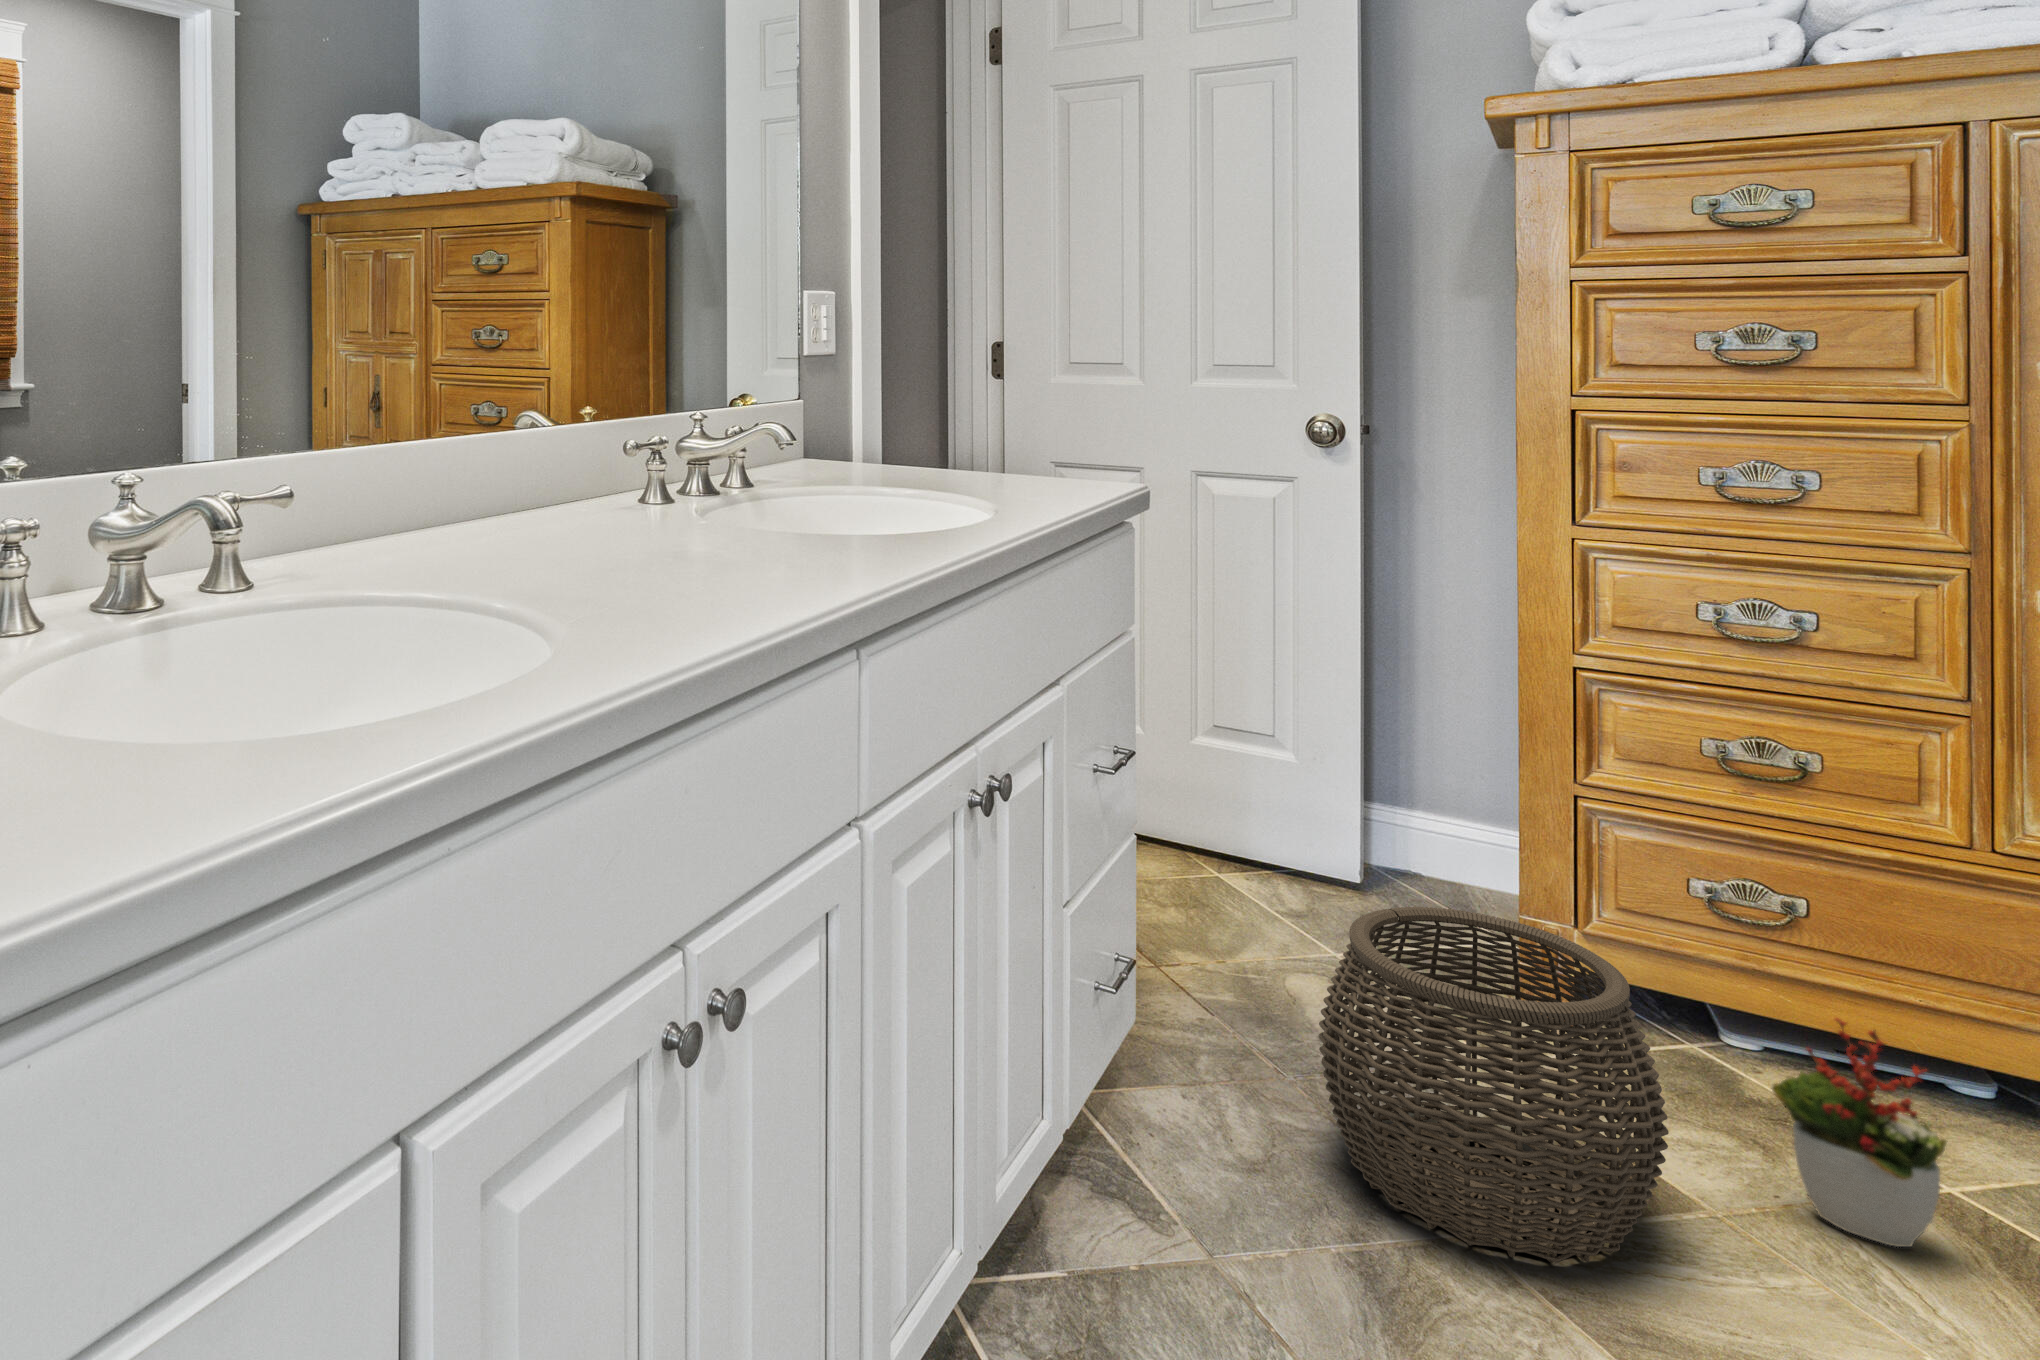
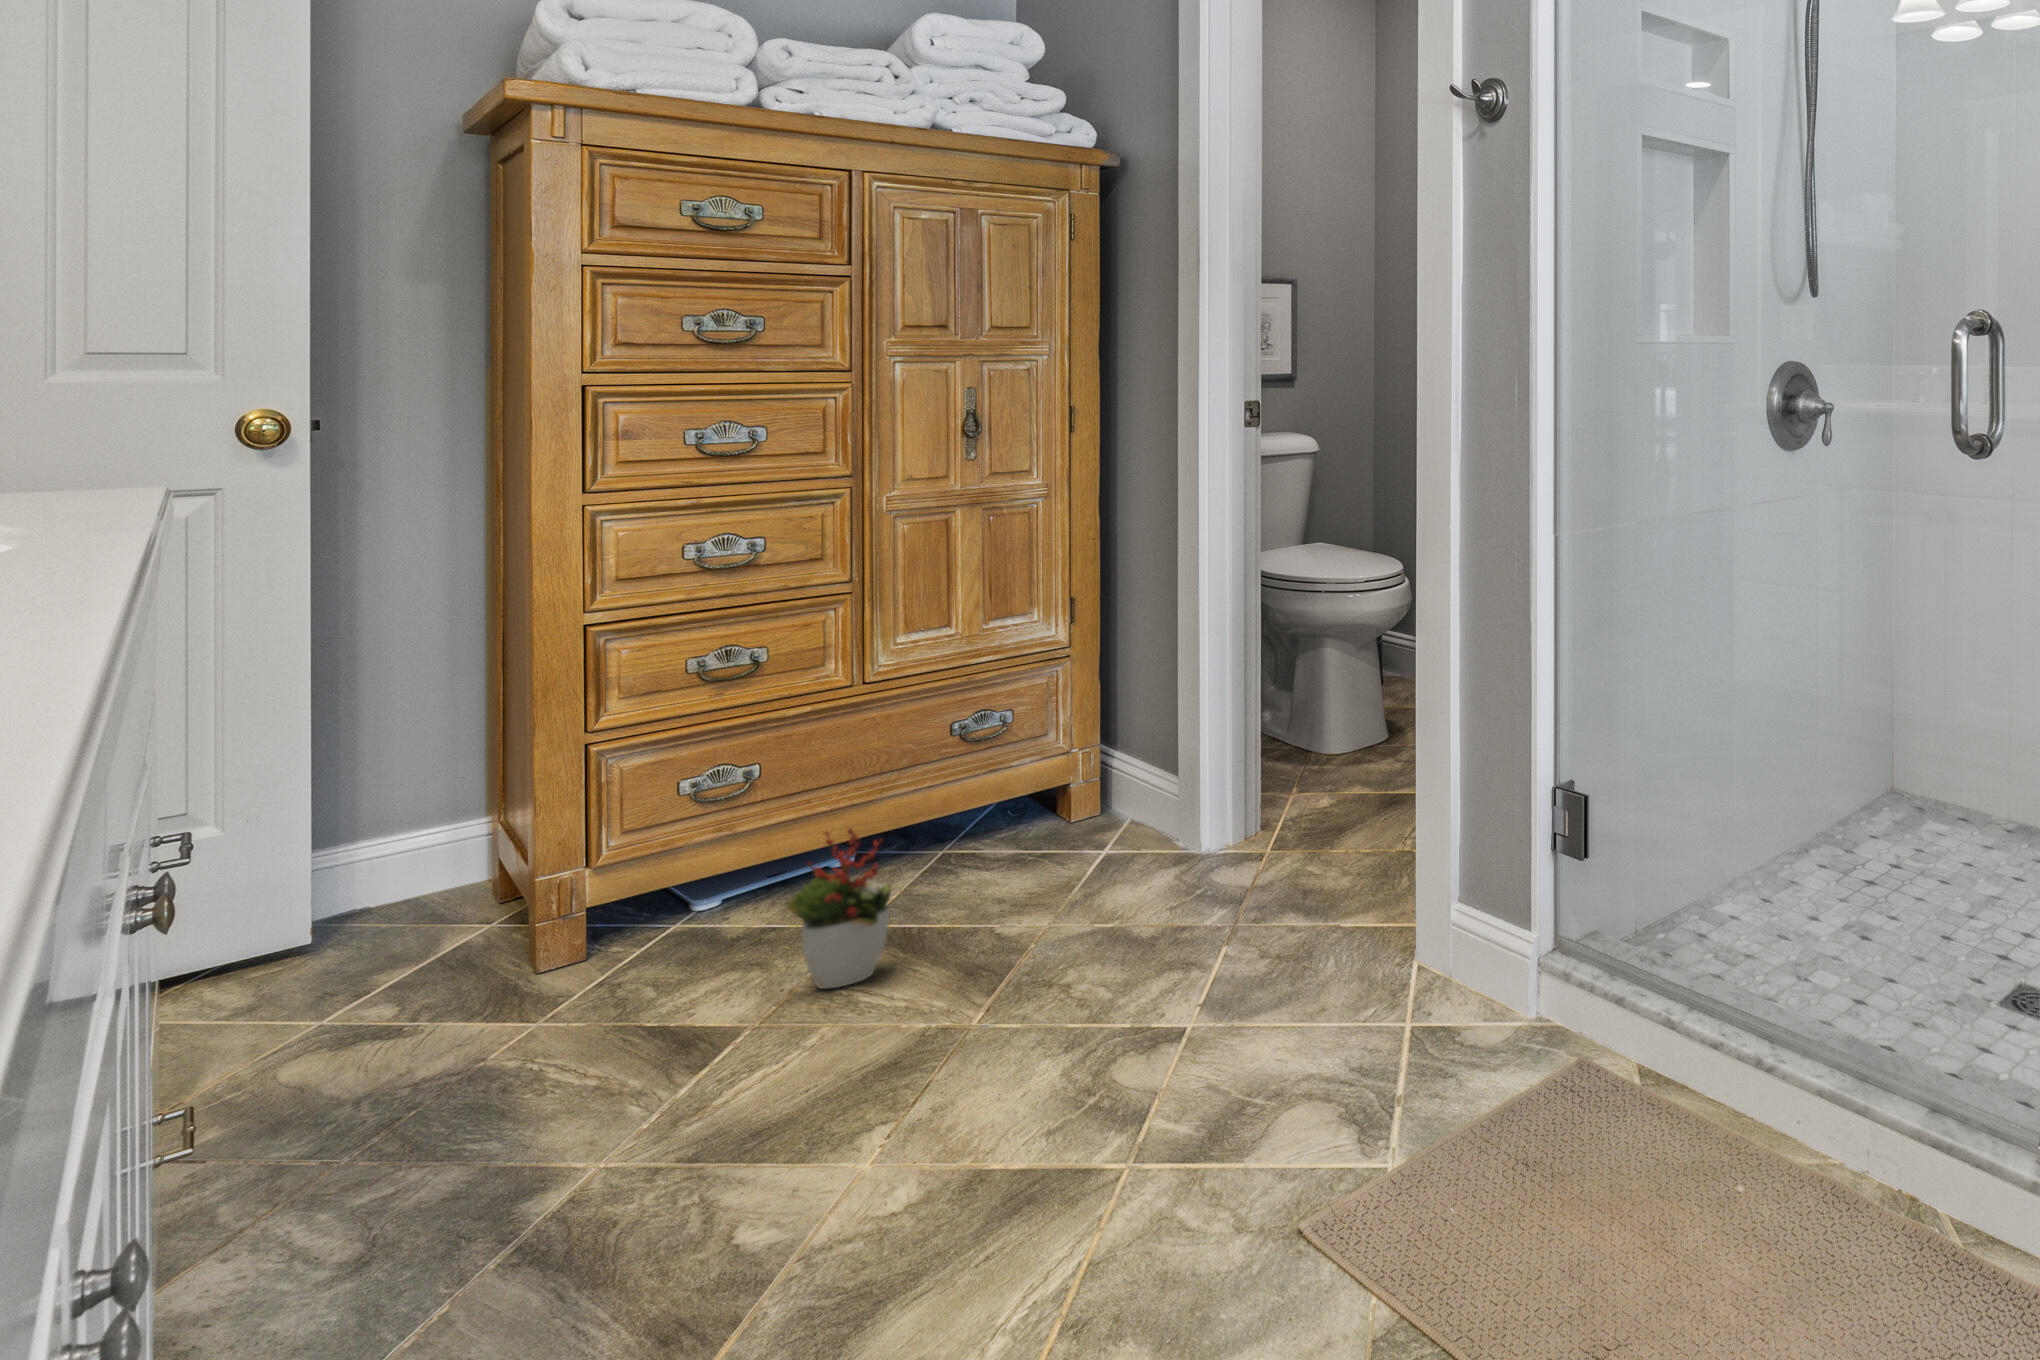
woven basket: present [1318,907,1669,1263] -> none [413,853,750,1188]

